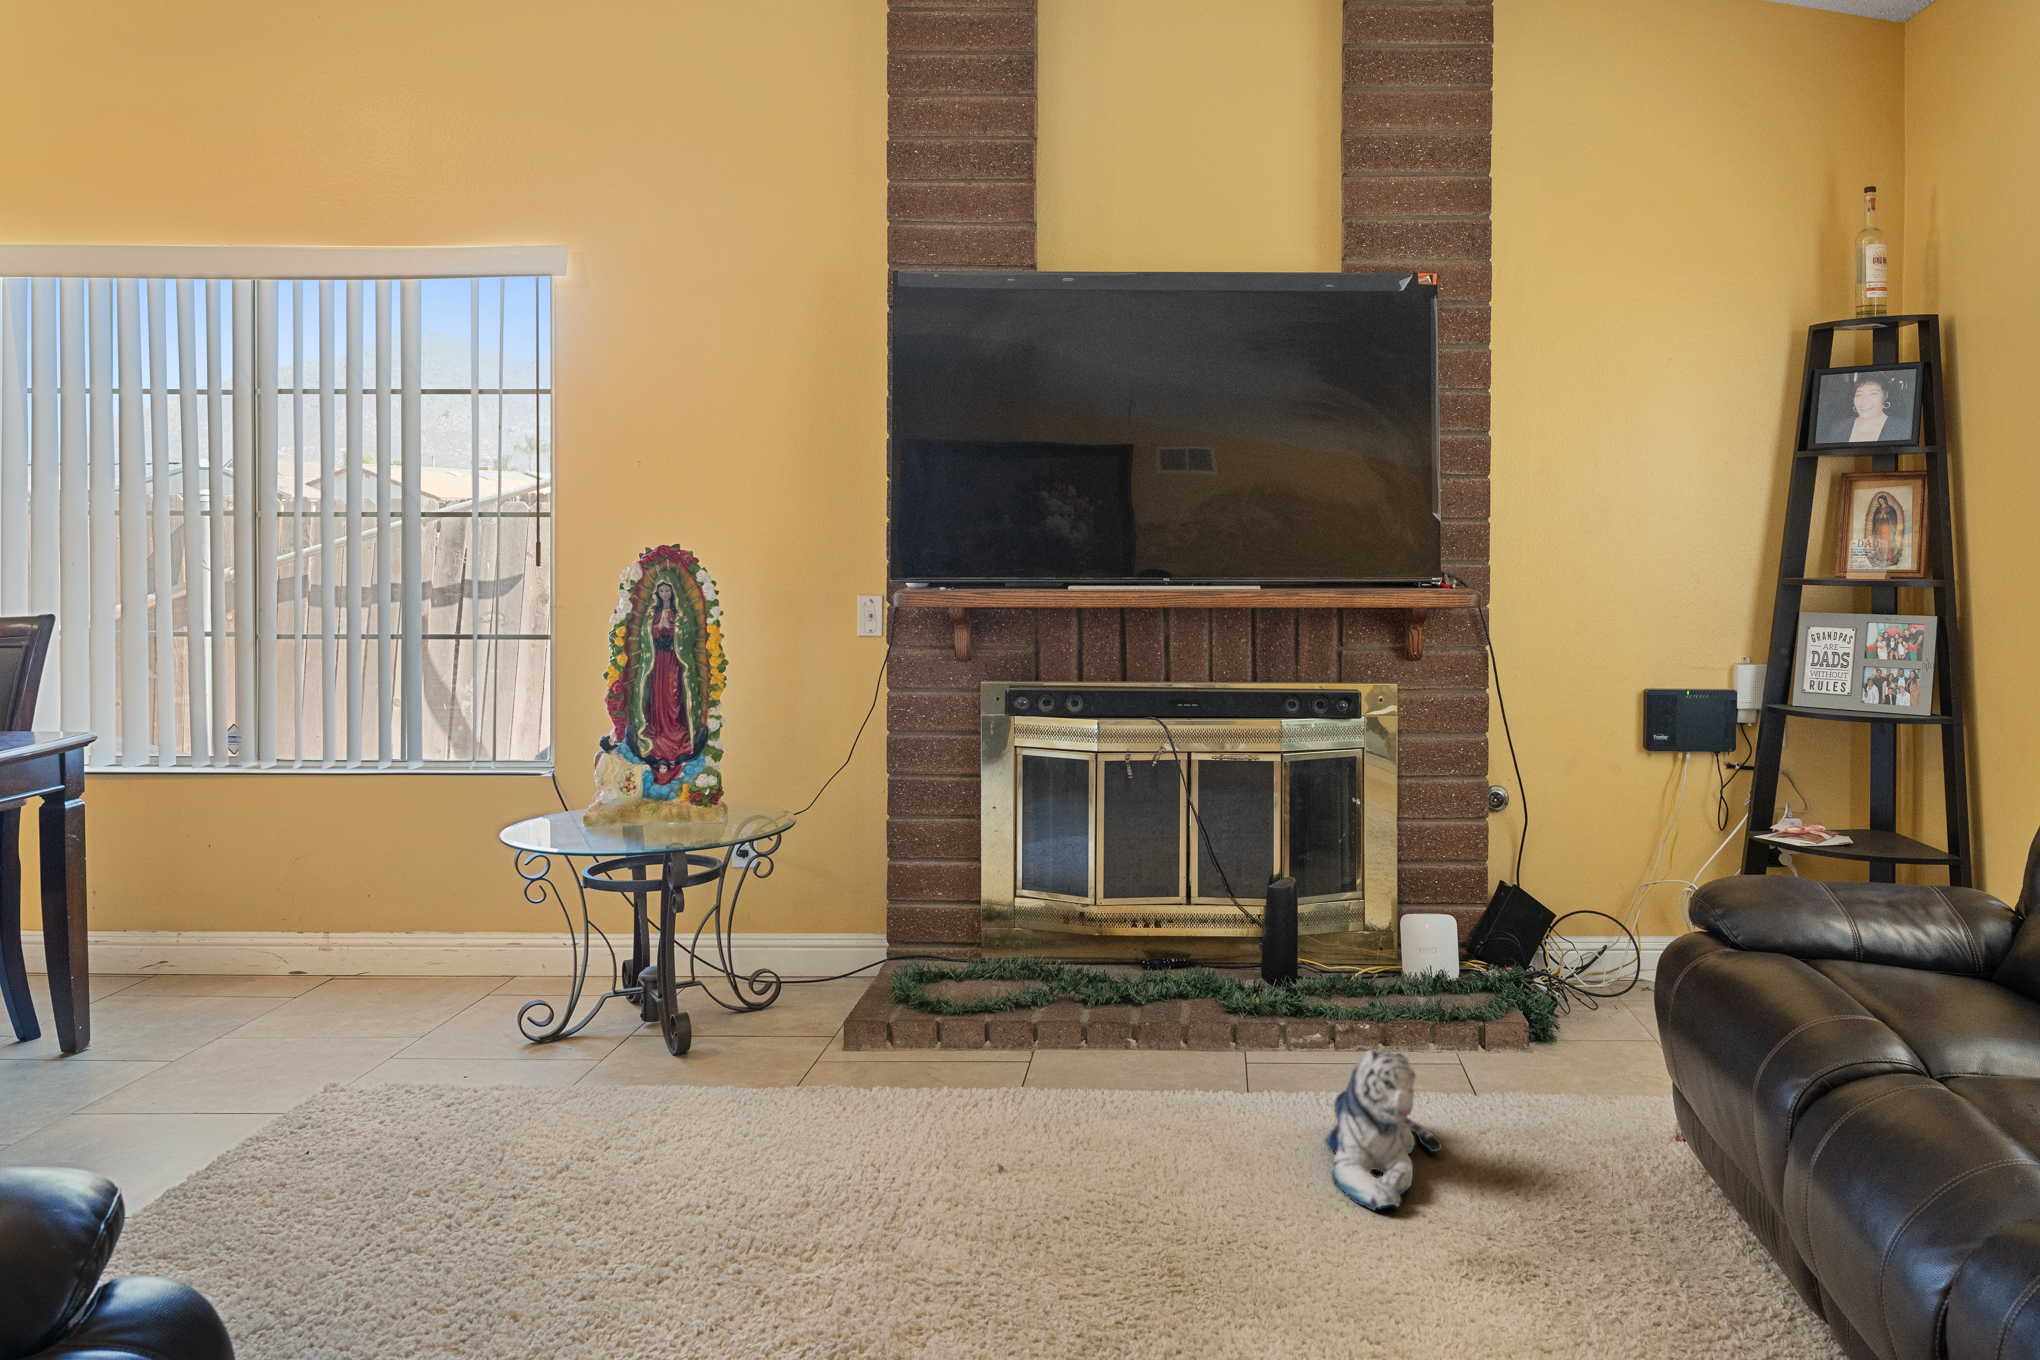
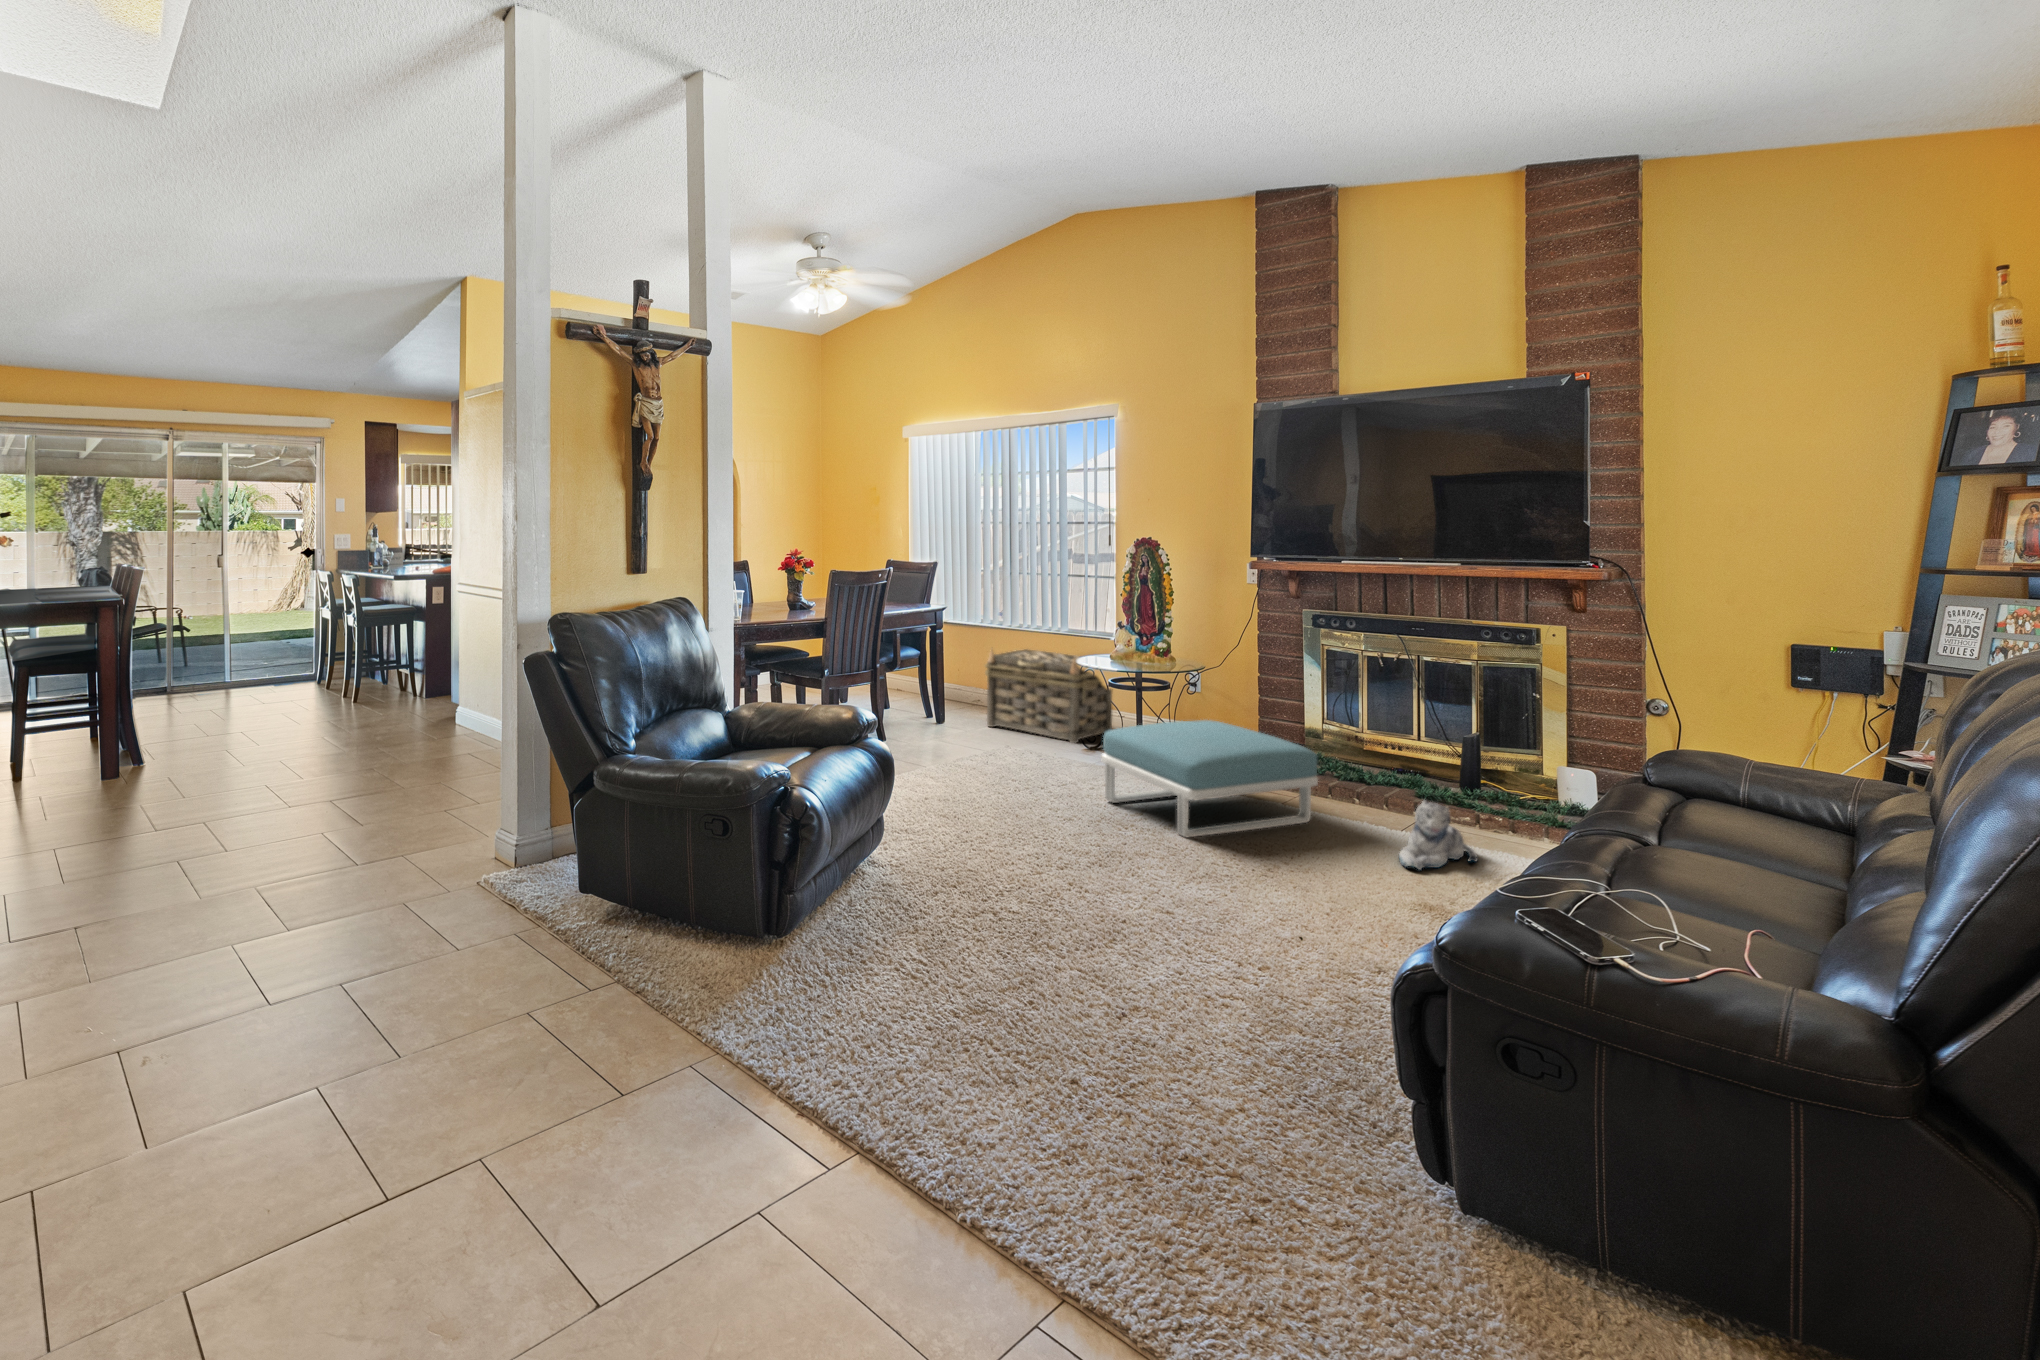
basket: none [204,814,564,1035] -> present [985,649,1112,743]
footstool: none [642,940,1132,1285] -> present [1101,720,1318,837]

